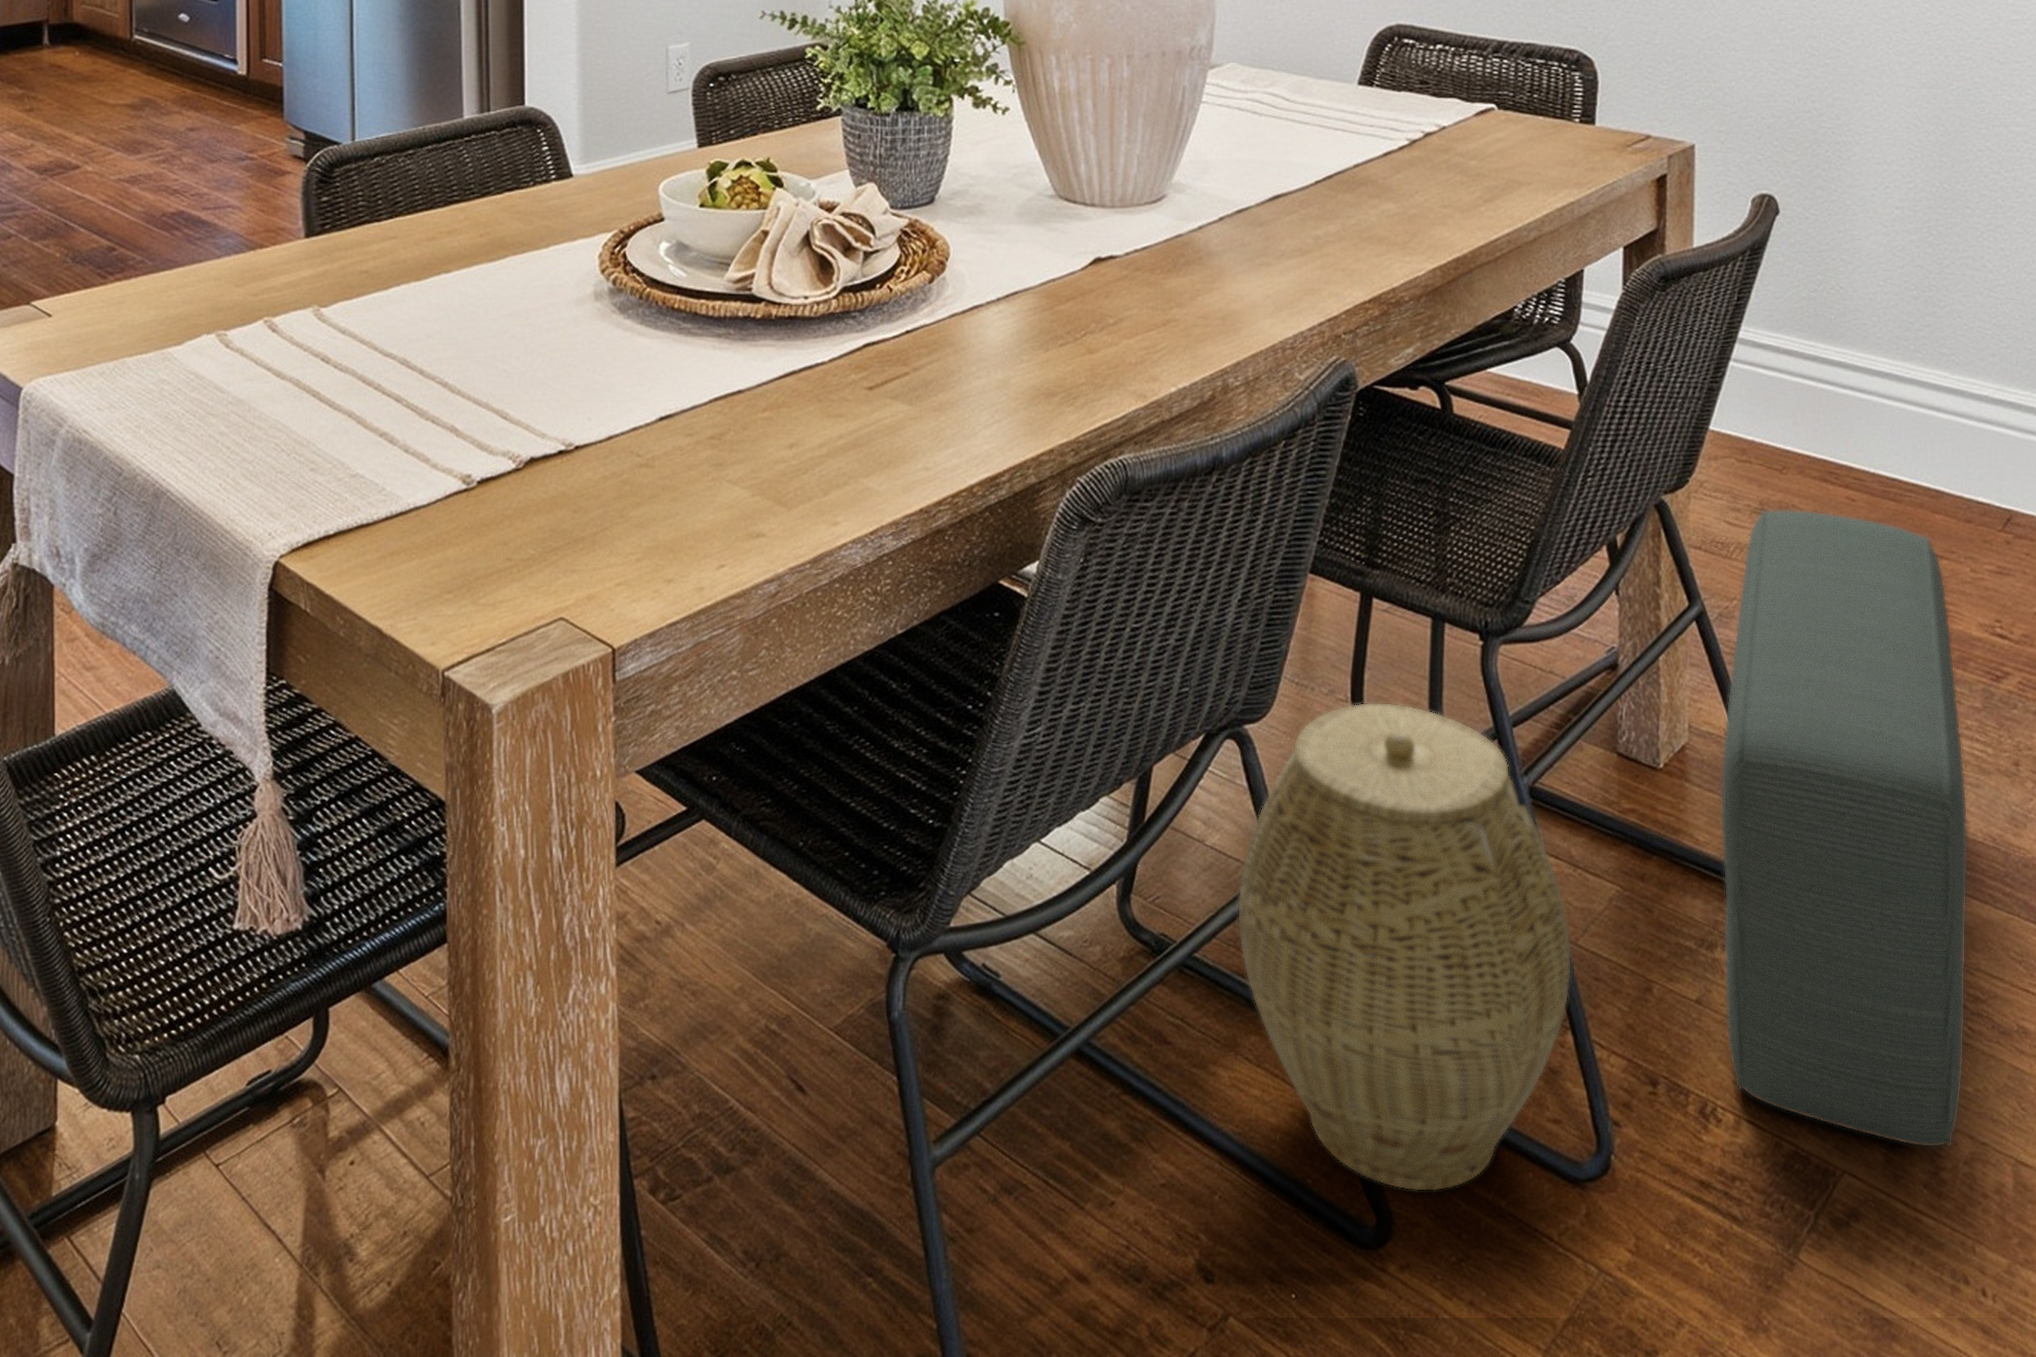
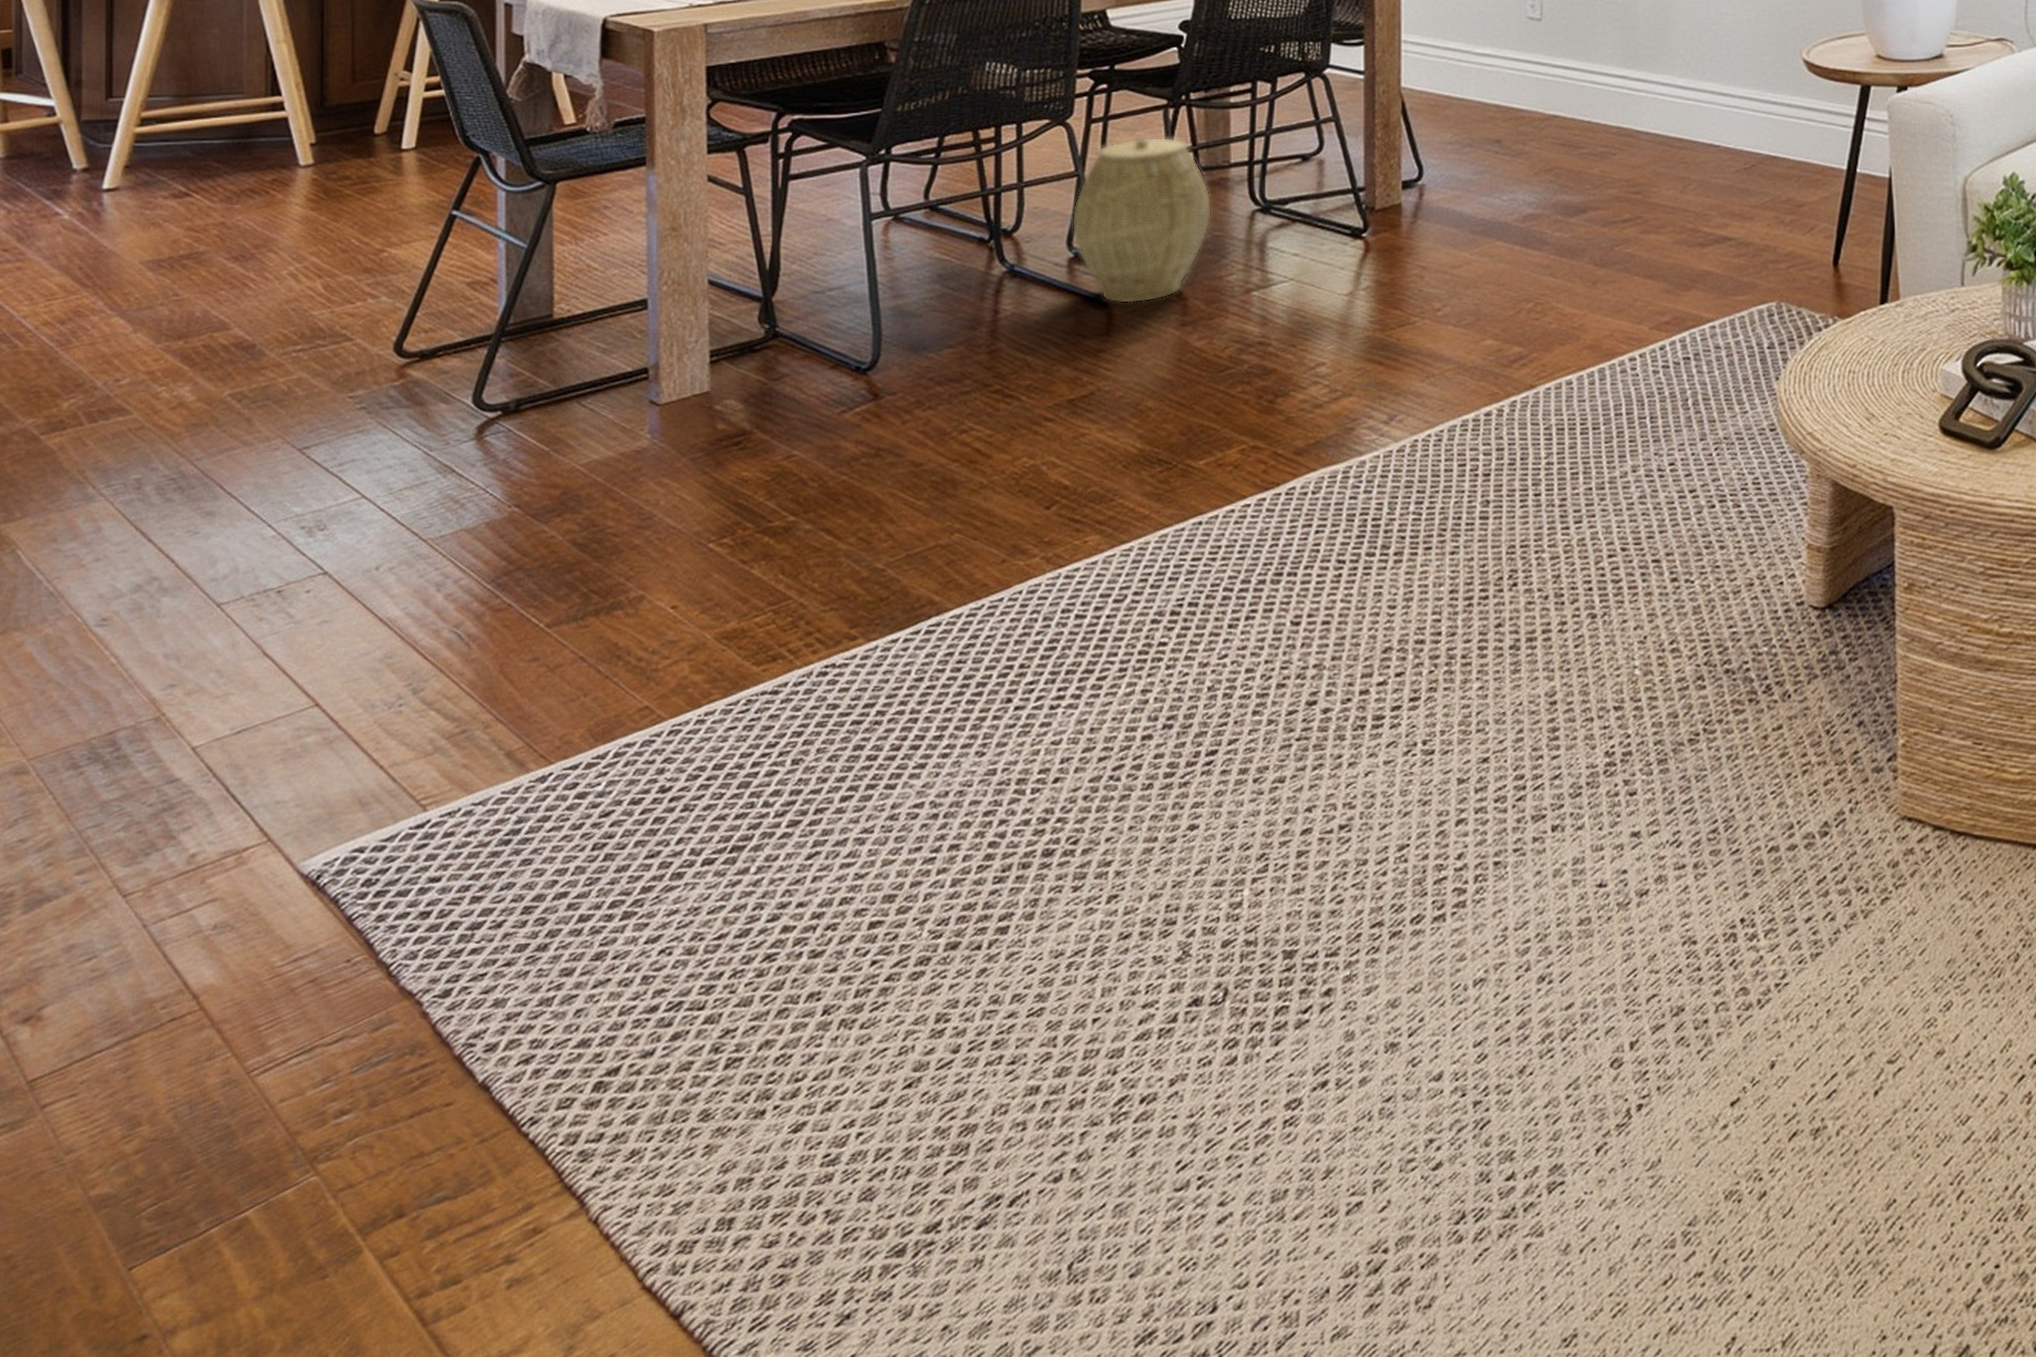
pouf: present [1722,510,1967,1146] -> none [1288,94,1495,282]

